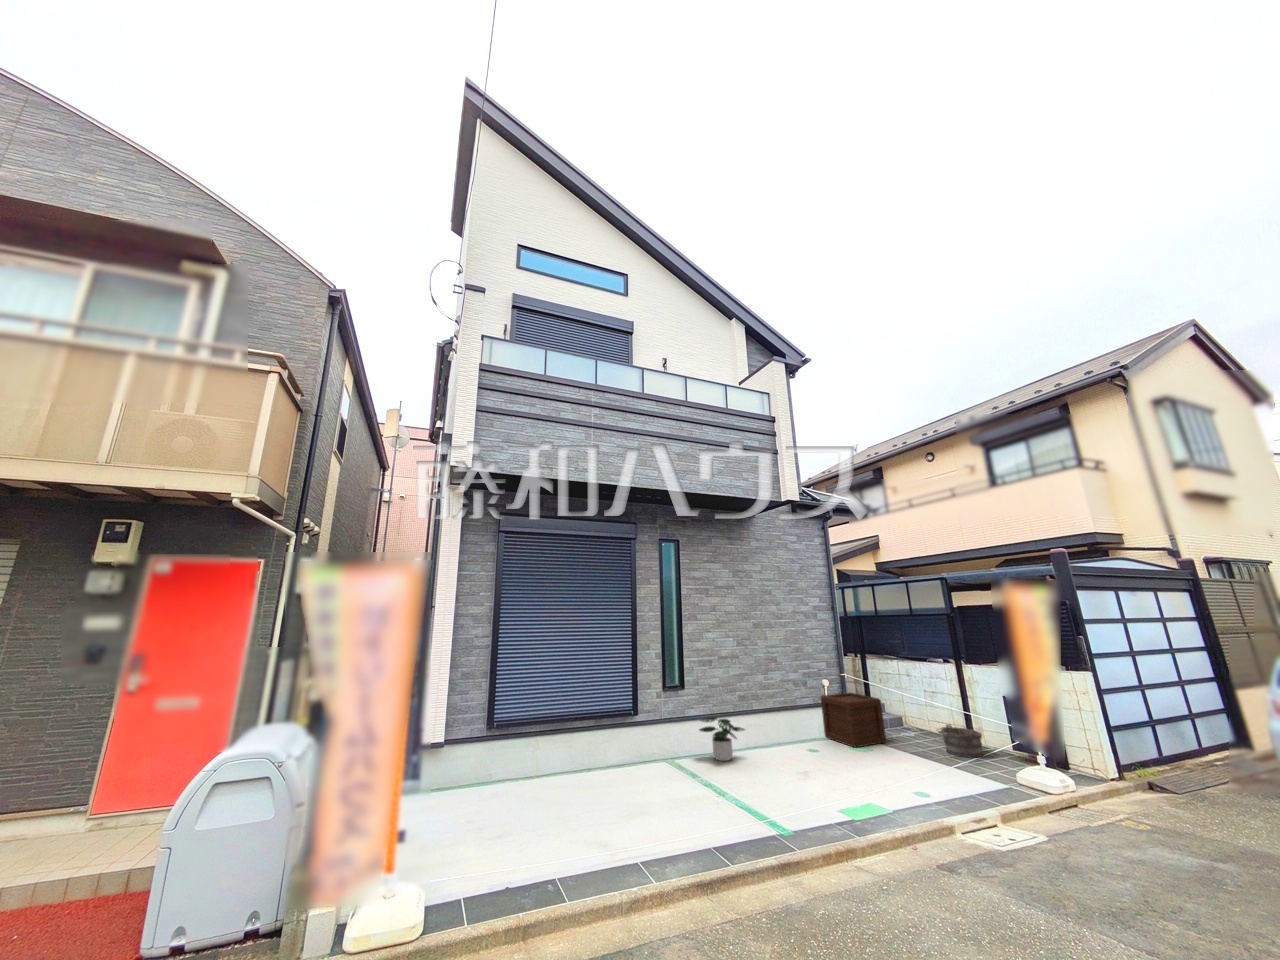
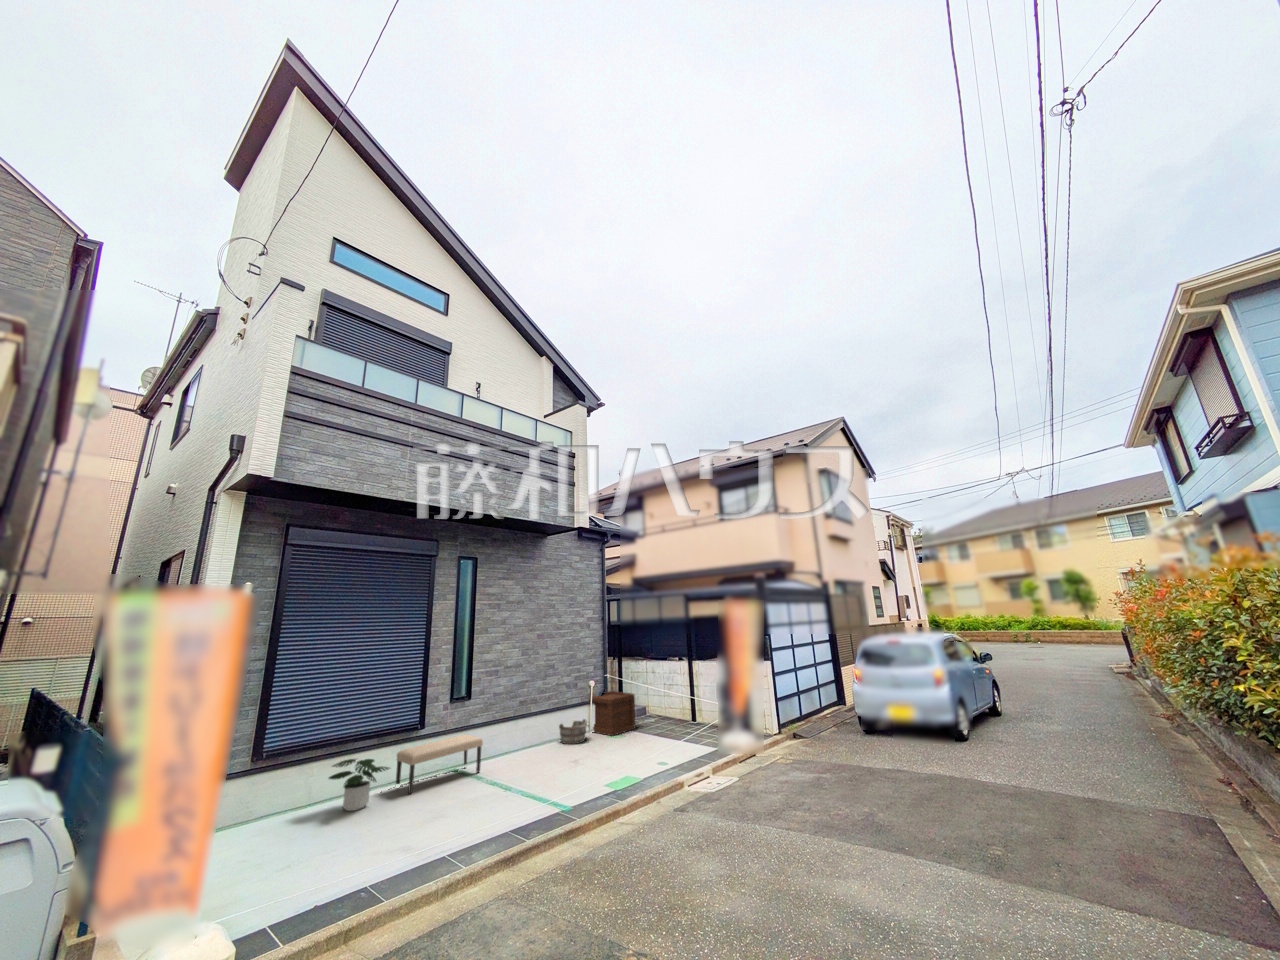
potted plant: present [700,717,744,761] -> present [329,759,389,811]
bench: none [612,724,696,779] -> present [396,734,483,794]
bucket: present [936,724,982,757] -> present [559,719,587,744]

